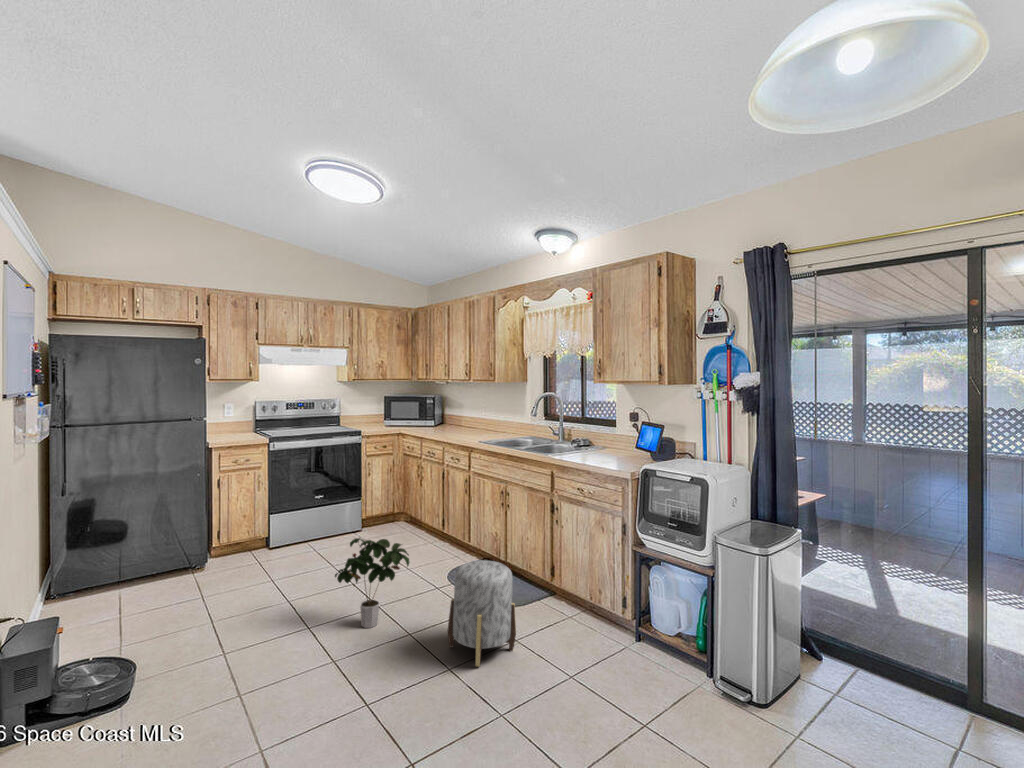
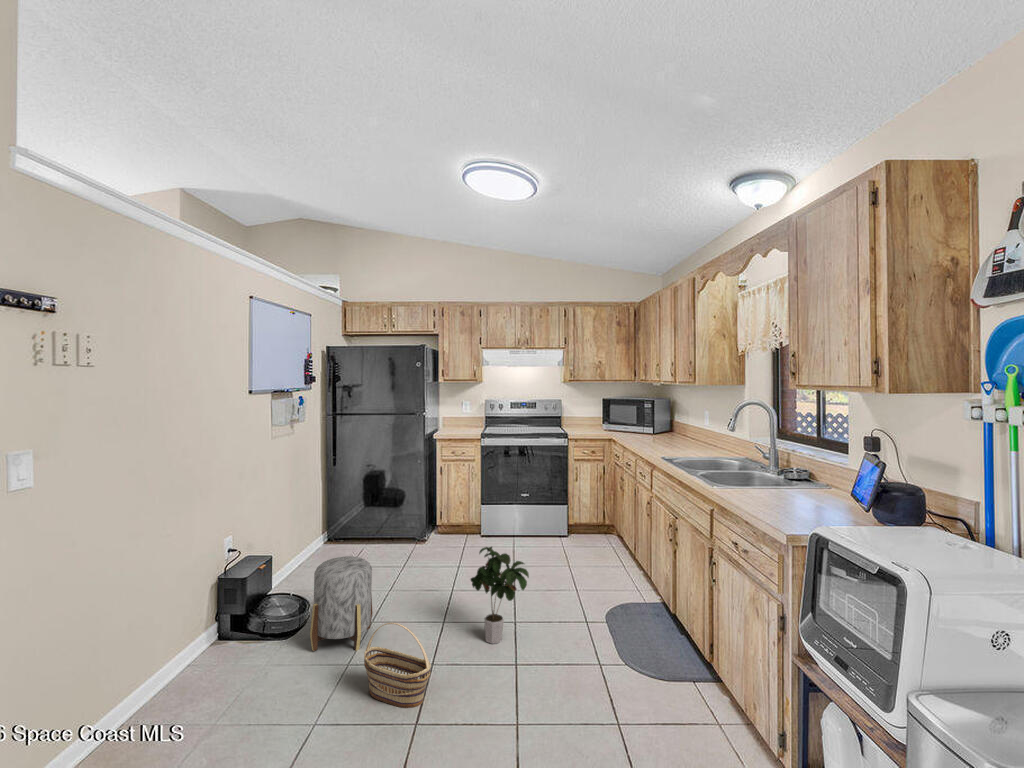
stool: present [448,560,516,667] -> present [310,556,372,651]
basket: none [277,622,359,708] -> present [364,623,431,708]

